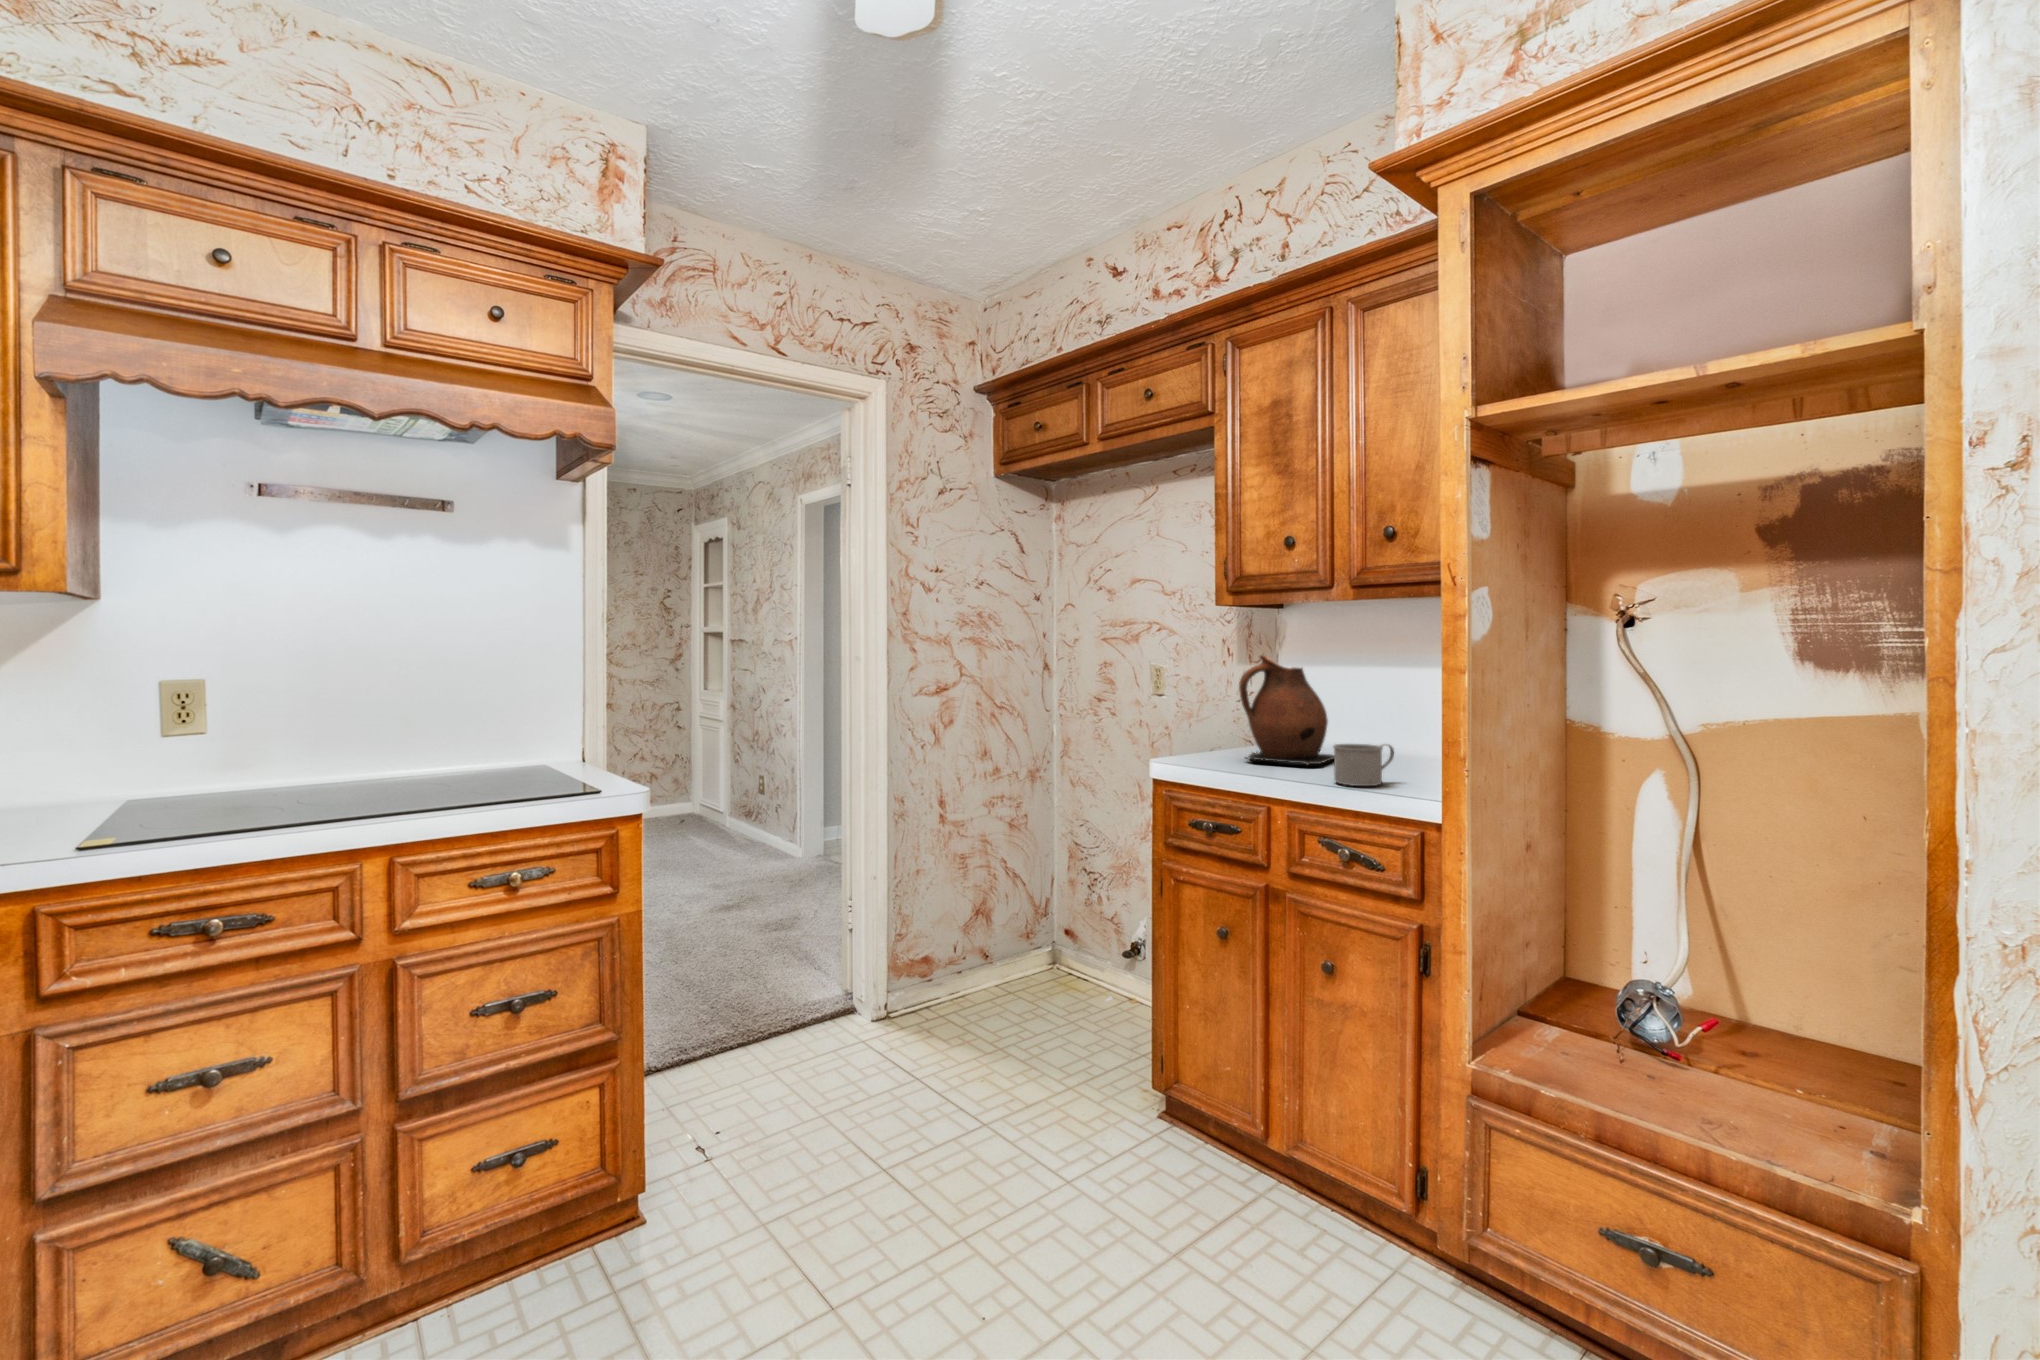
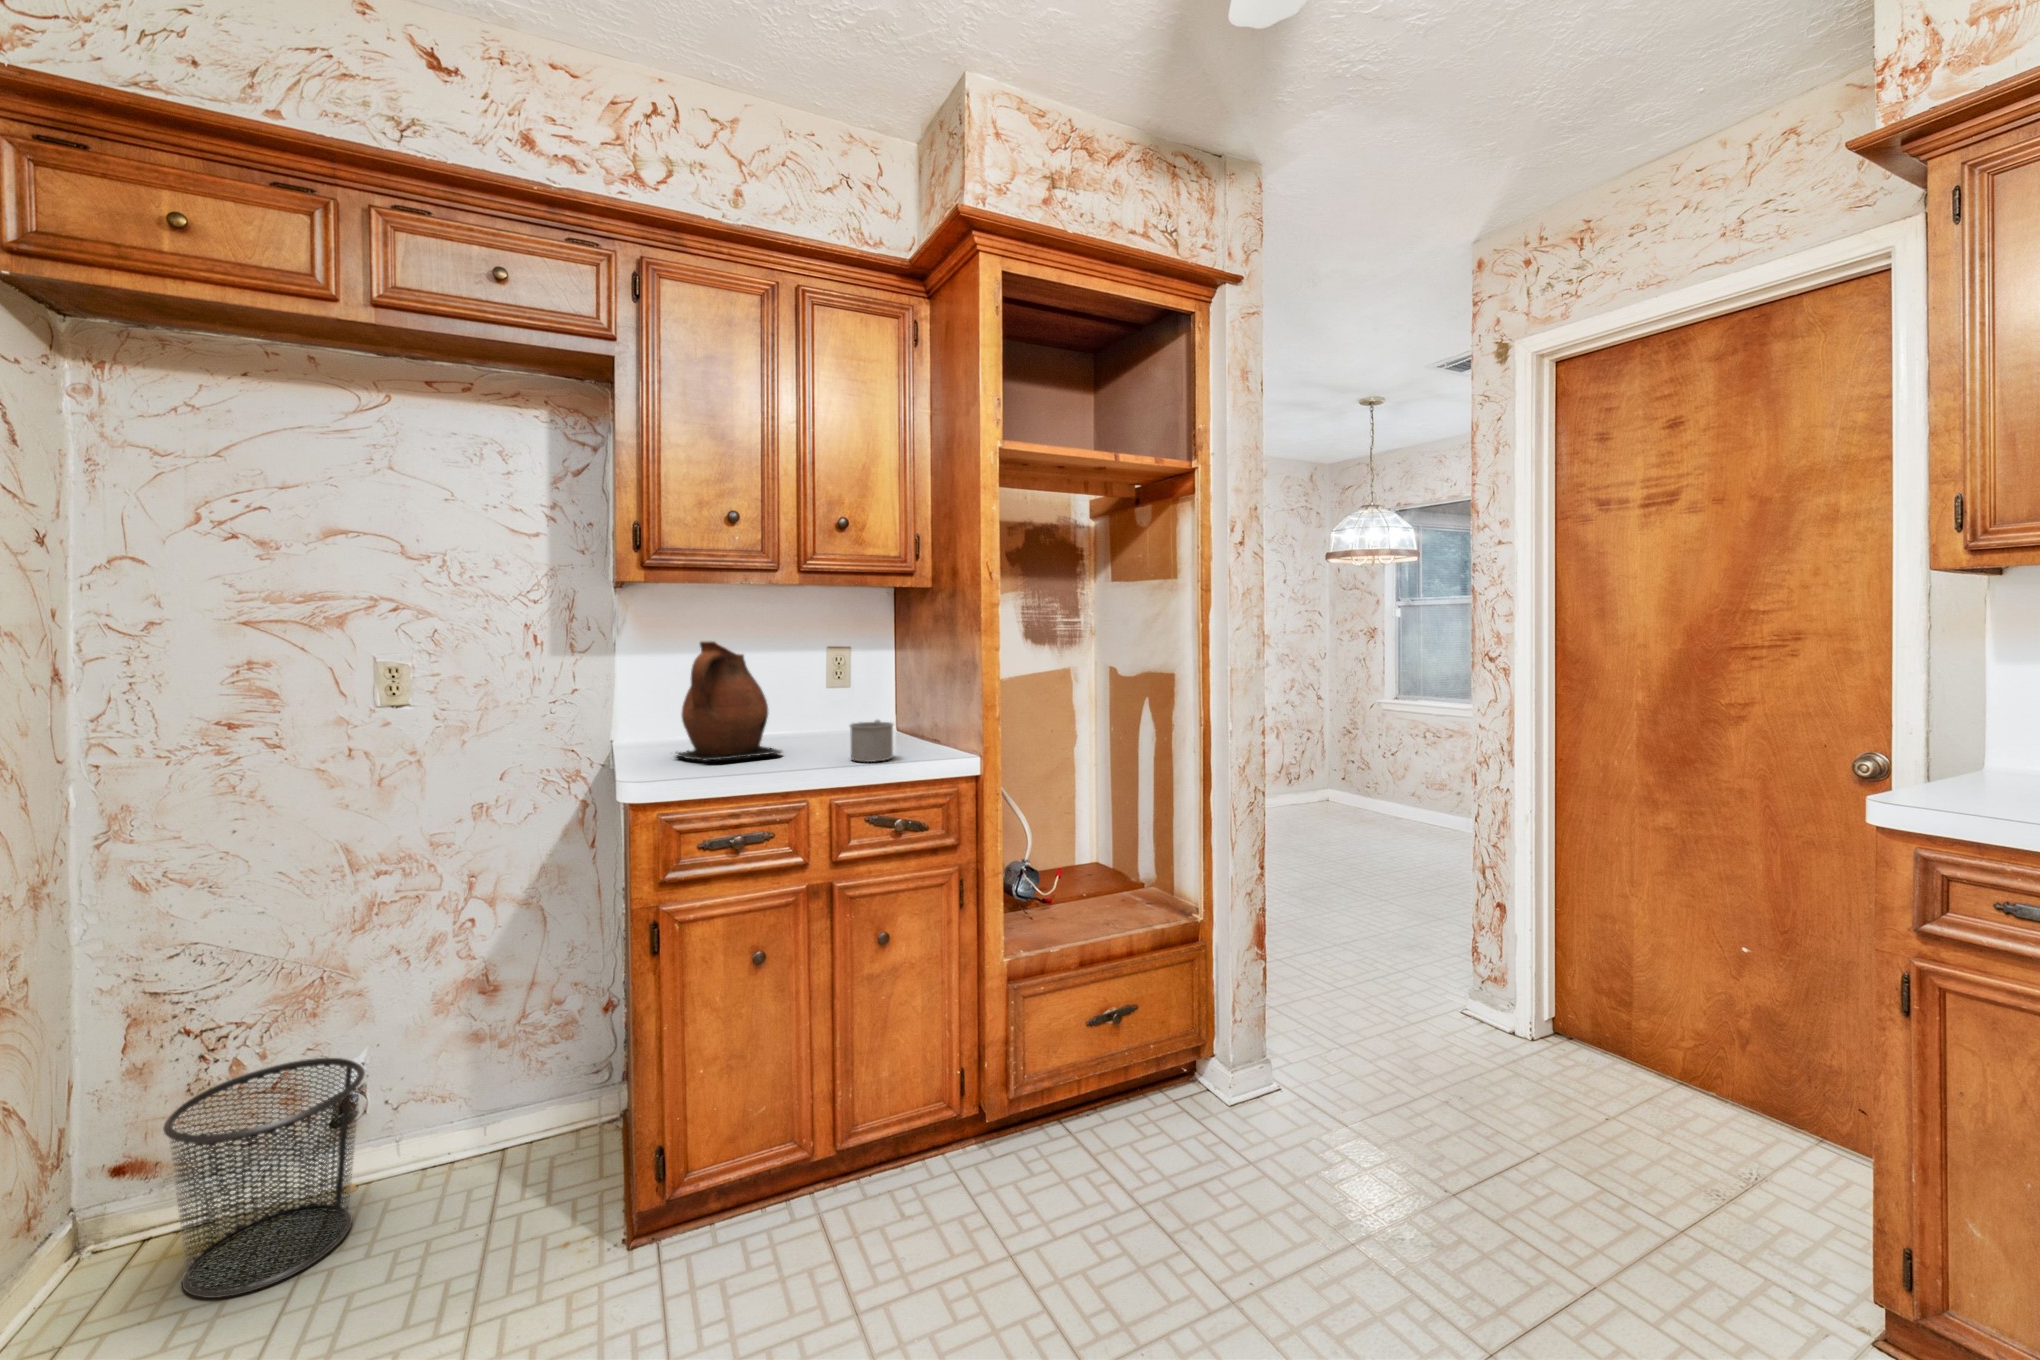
waste bin: none [1041,904,1128,1023] -> present [163,1058,365,1298]

